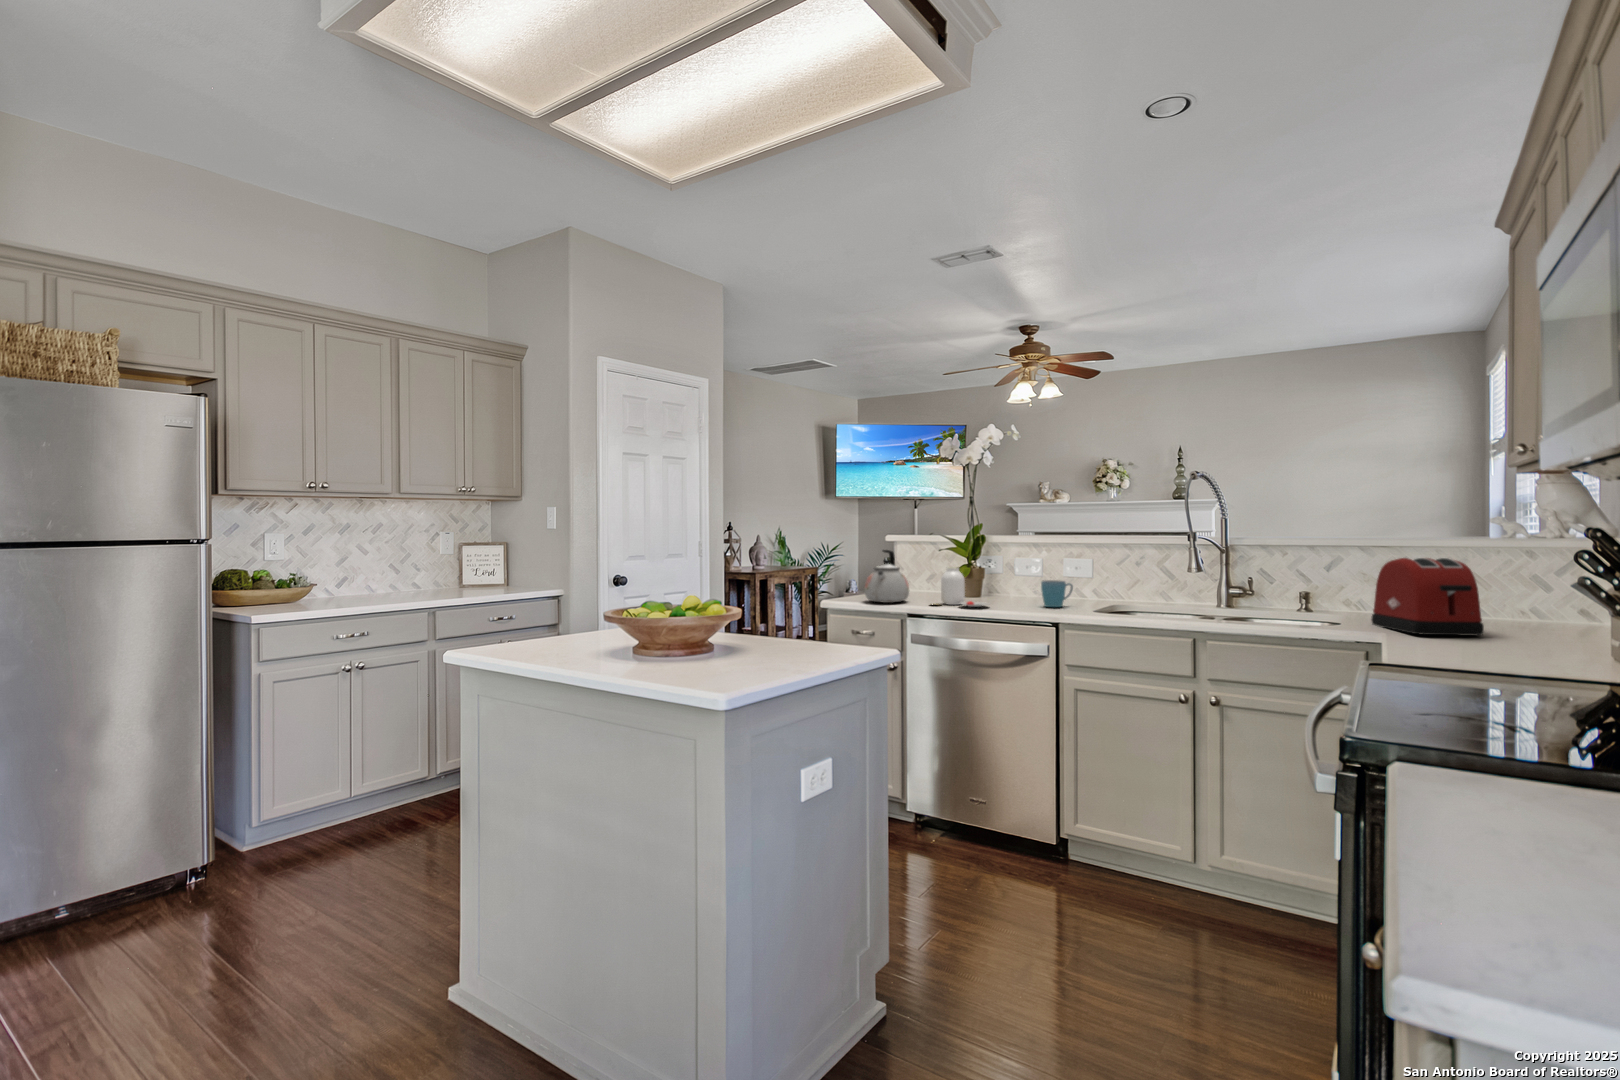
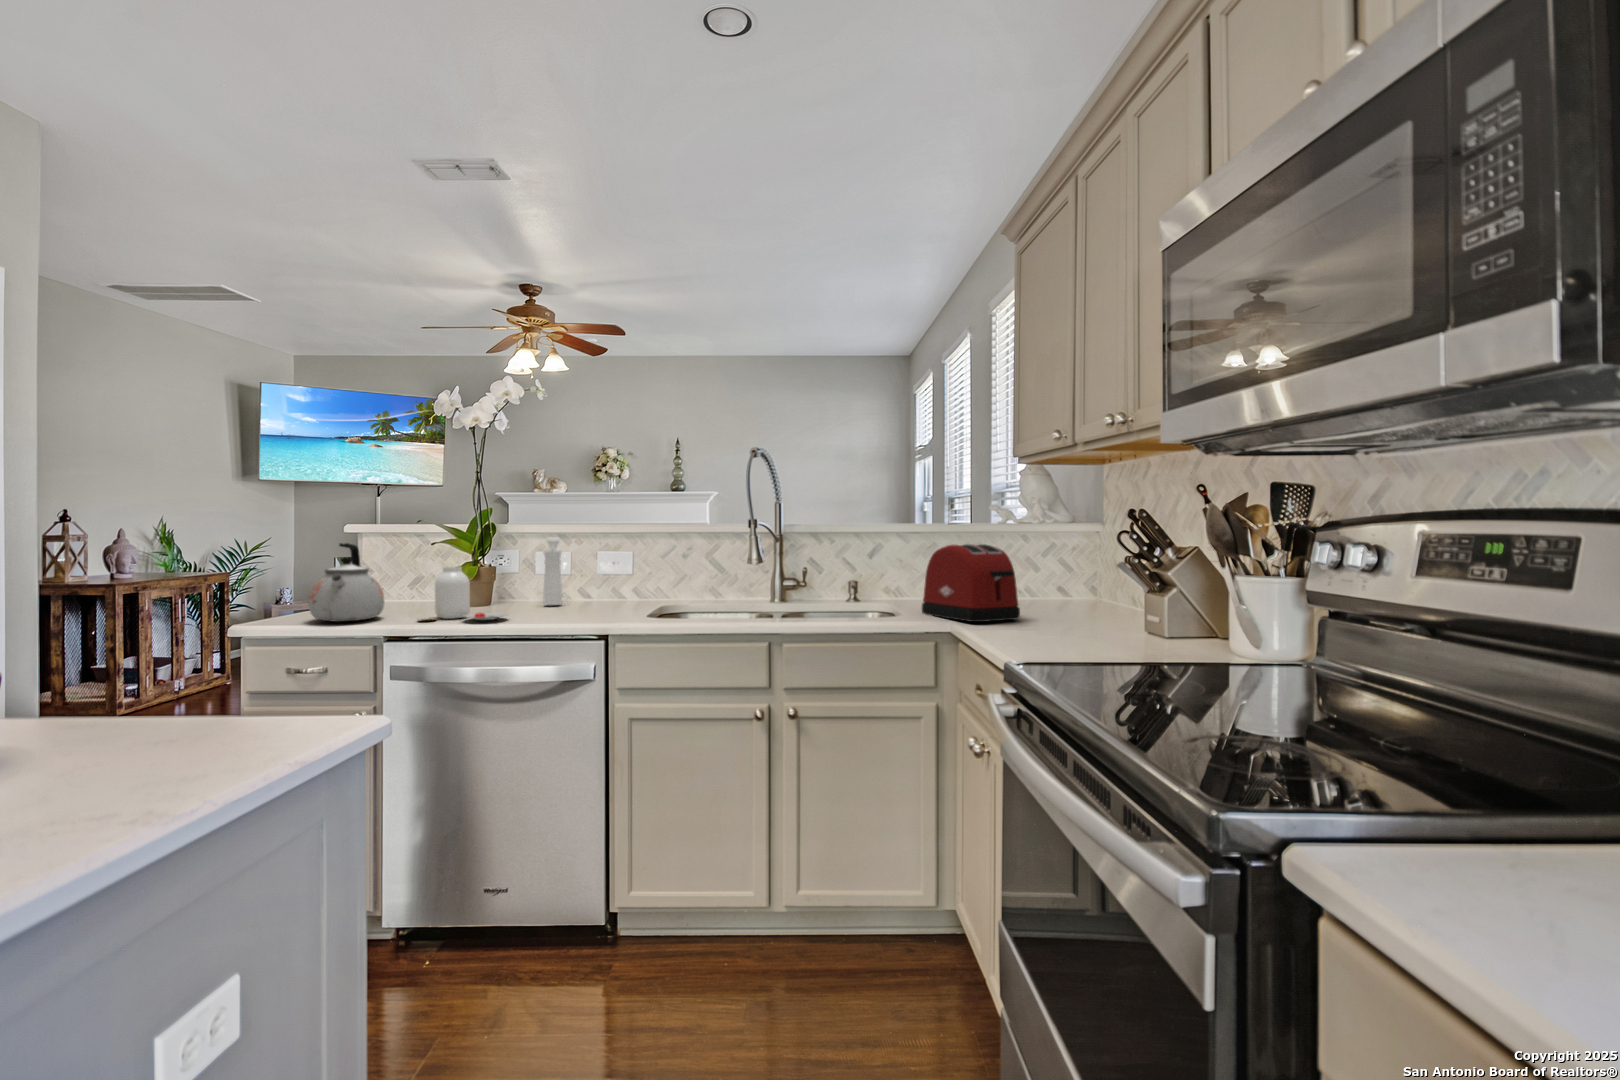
pepper mill: none [1019,546,1035,599] -> present [543,537,562,605]
mug: present [1041,580,1073,607] -> none [576,580,615,614]

